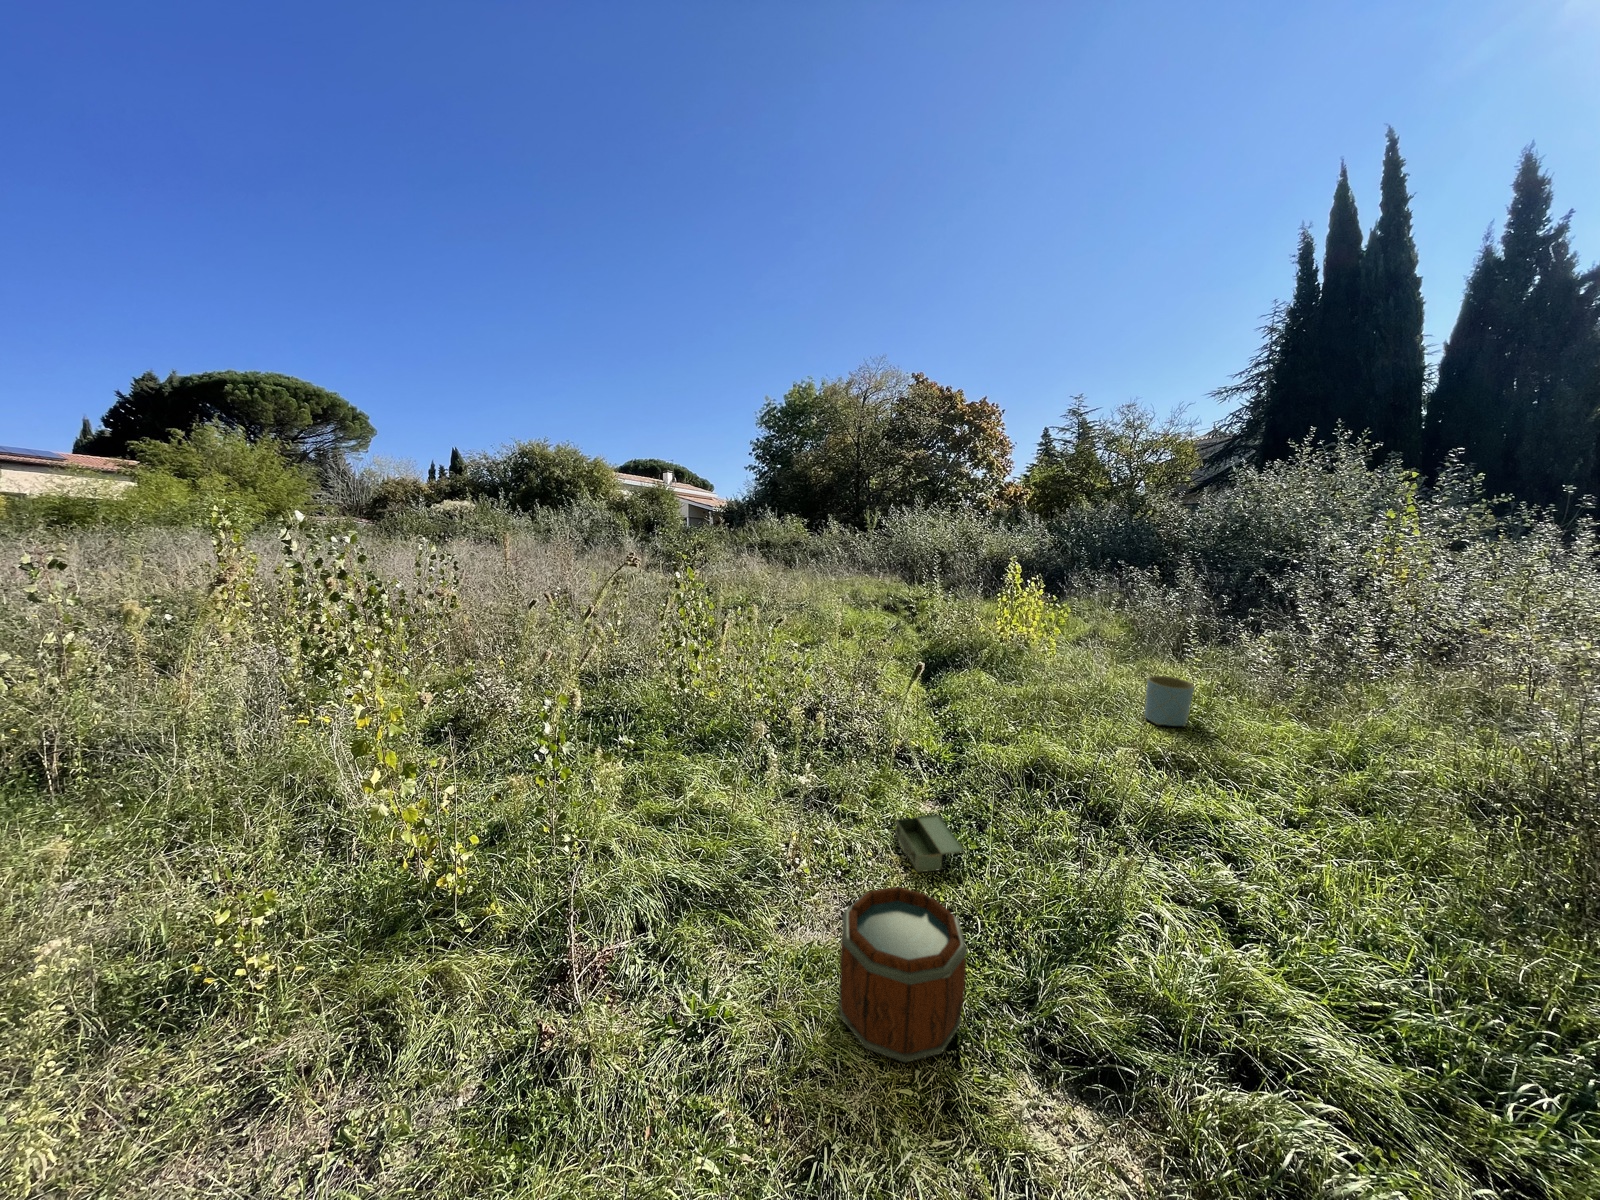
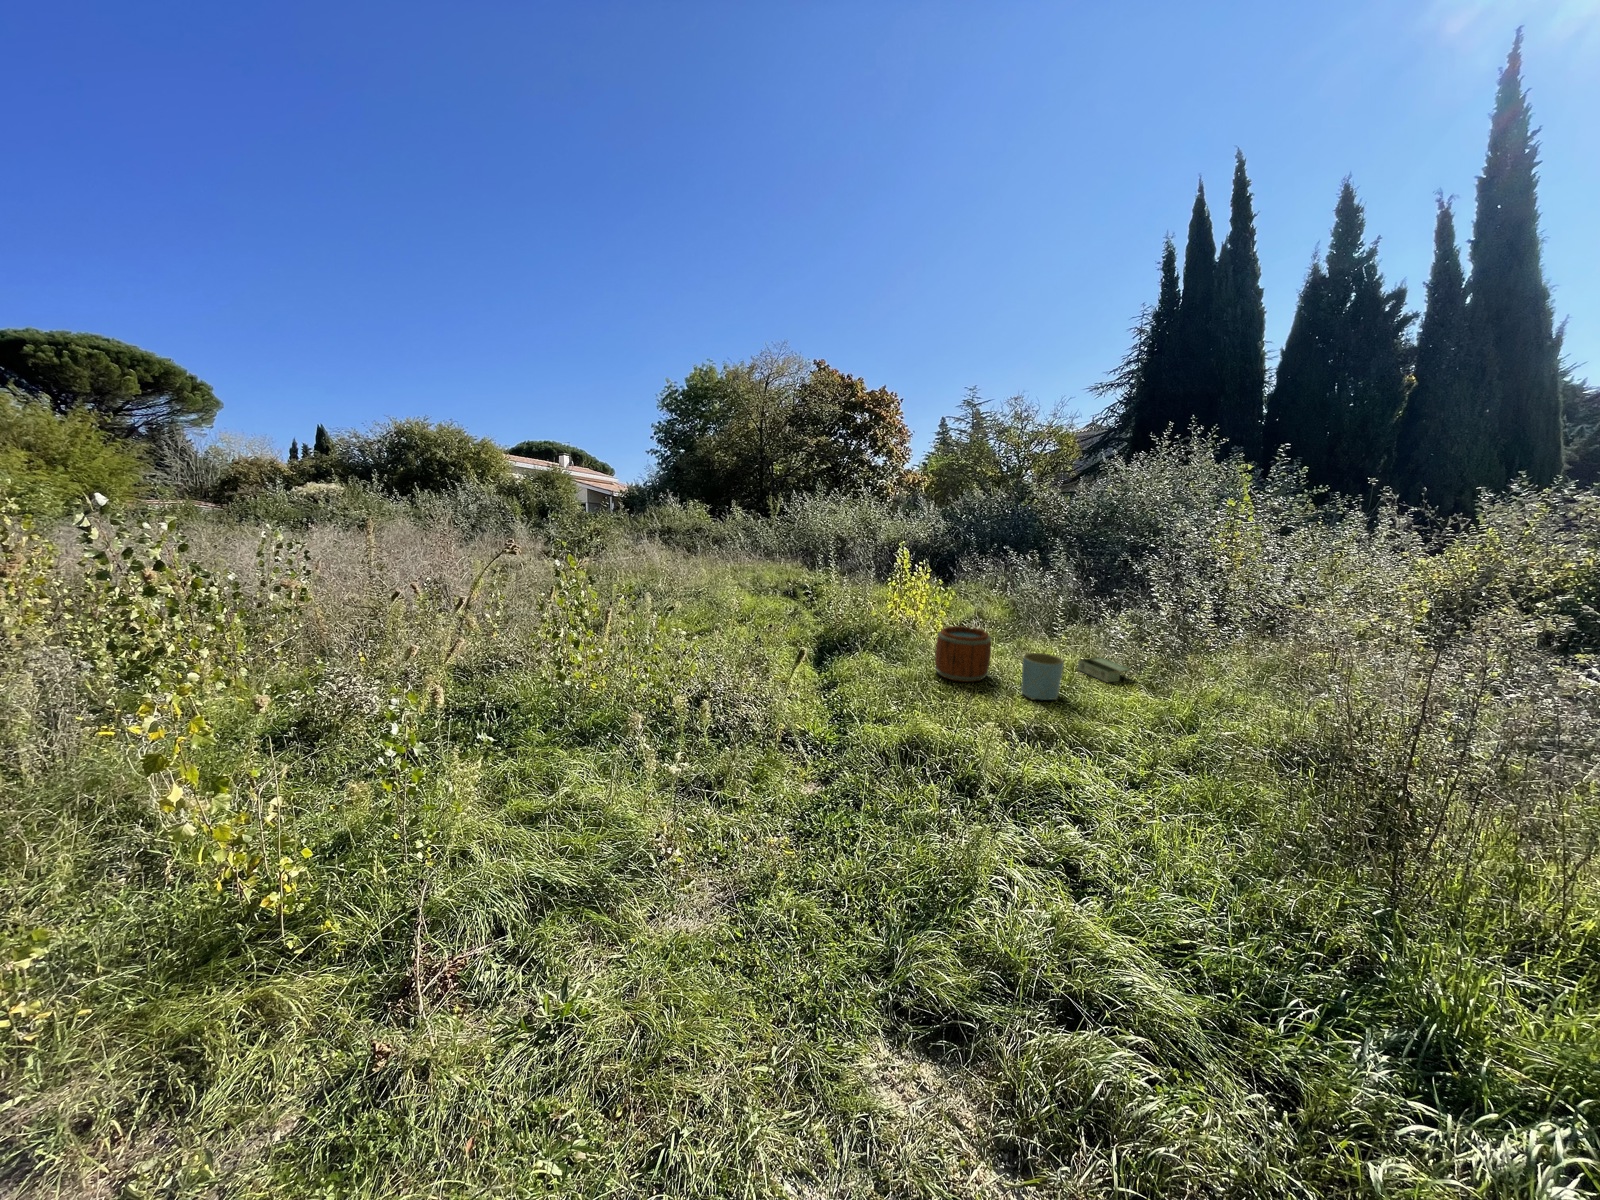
toolbox: present [895,814,964,872] -> present [1078,657,1131,682]
bucket: present [840,887,967,1062] -> present [935,626,992,682]

